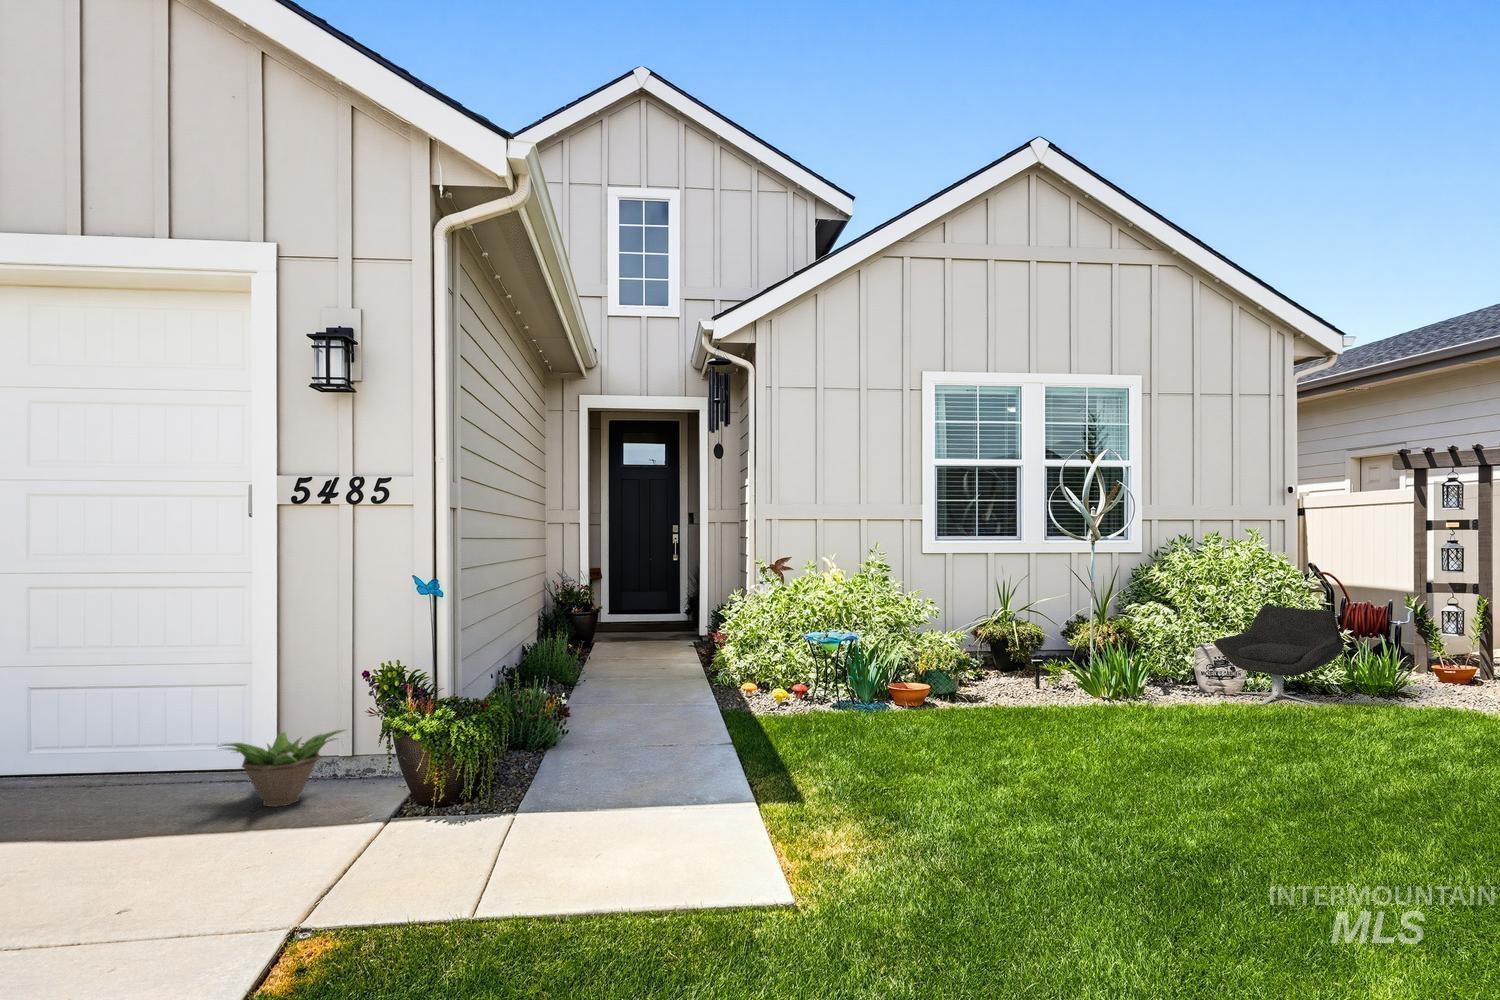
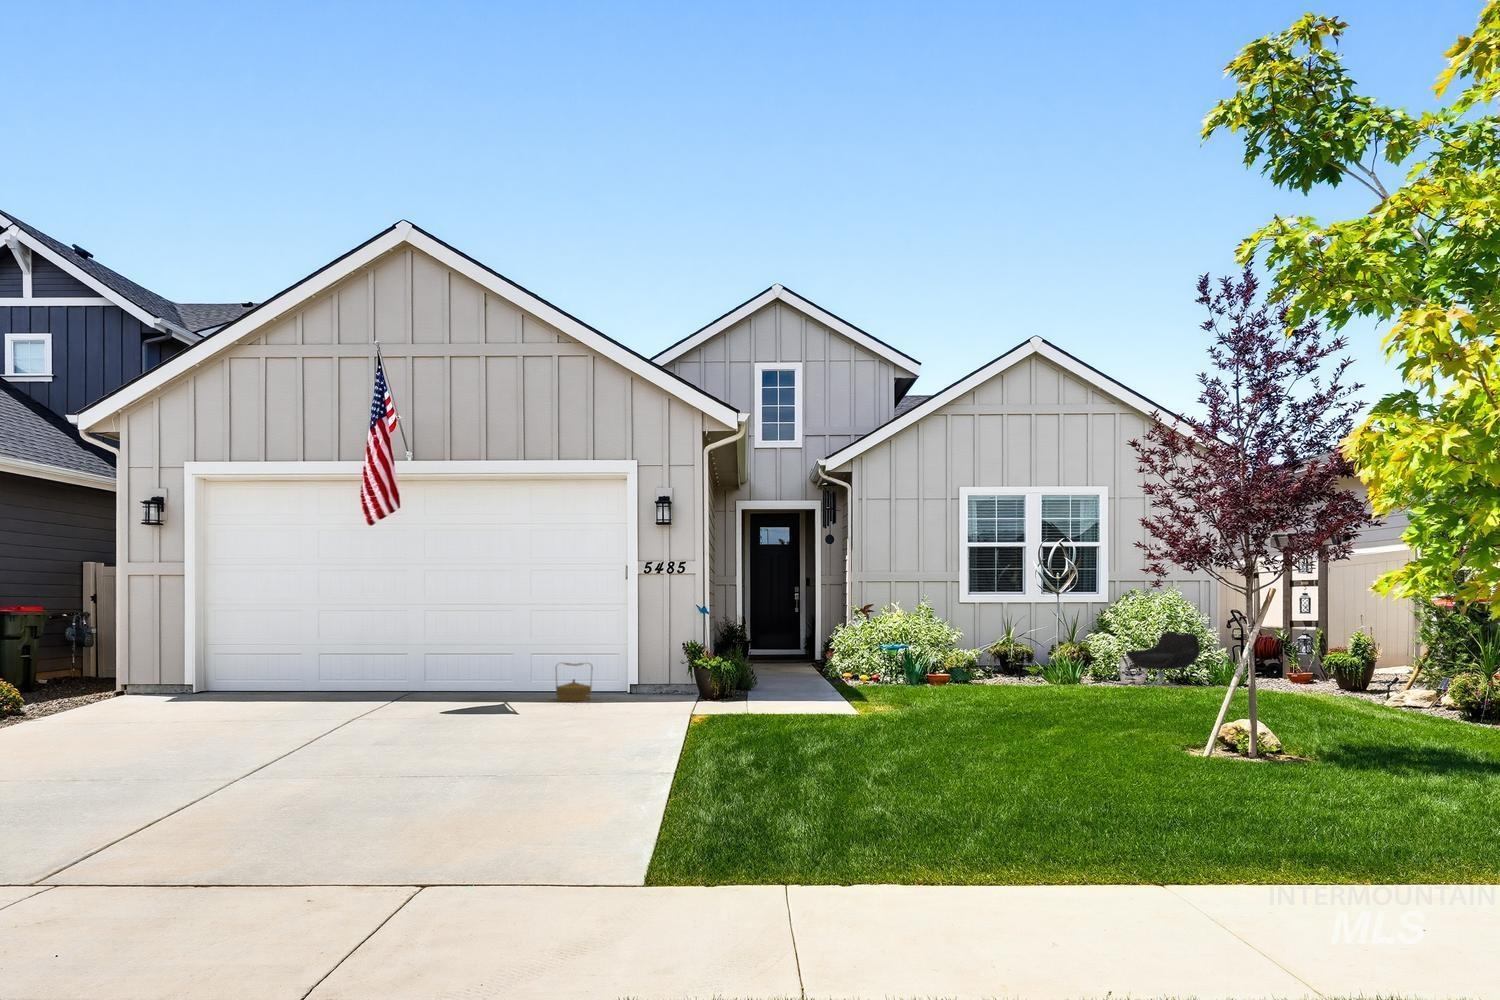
woven basket: none [64,710,162,808] -> present [556,663,592,701]
decorative plant: present [218,730,344,807] -> none [619,672,671,702]

